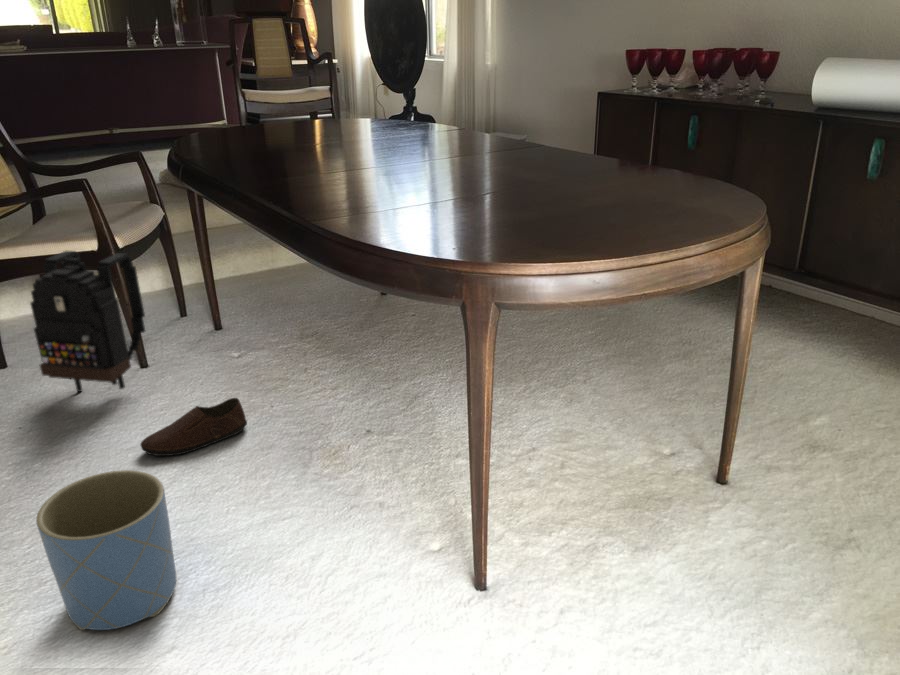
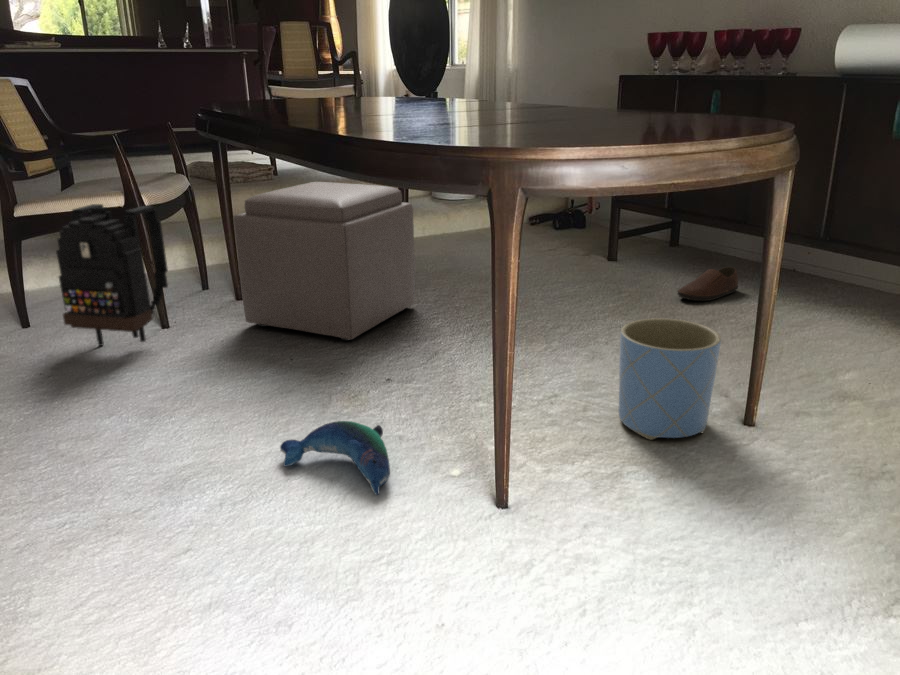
ottoman: none [210,216,394,383] -> present [234,182,415,341]
shoe: present [141,398,247,456] -> present [677,267,738,301]
planter: present [36,470,176,630] -> present [619,318,721,440]
plush toy: none [262,496,371,578] -> present [280,421,390,495]

